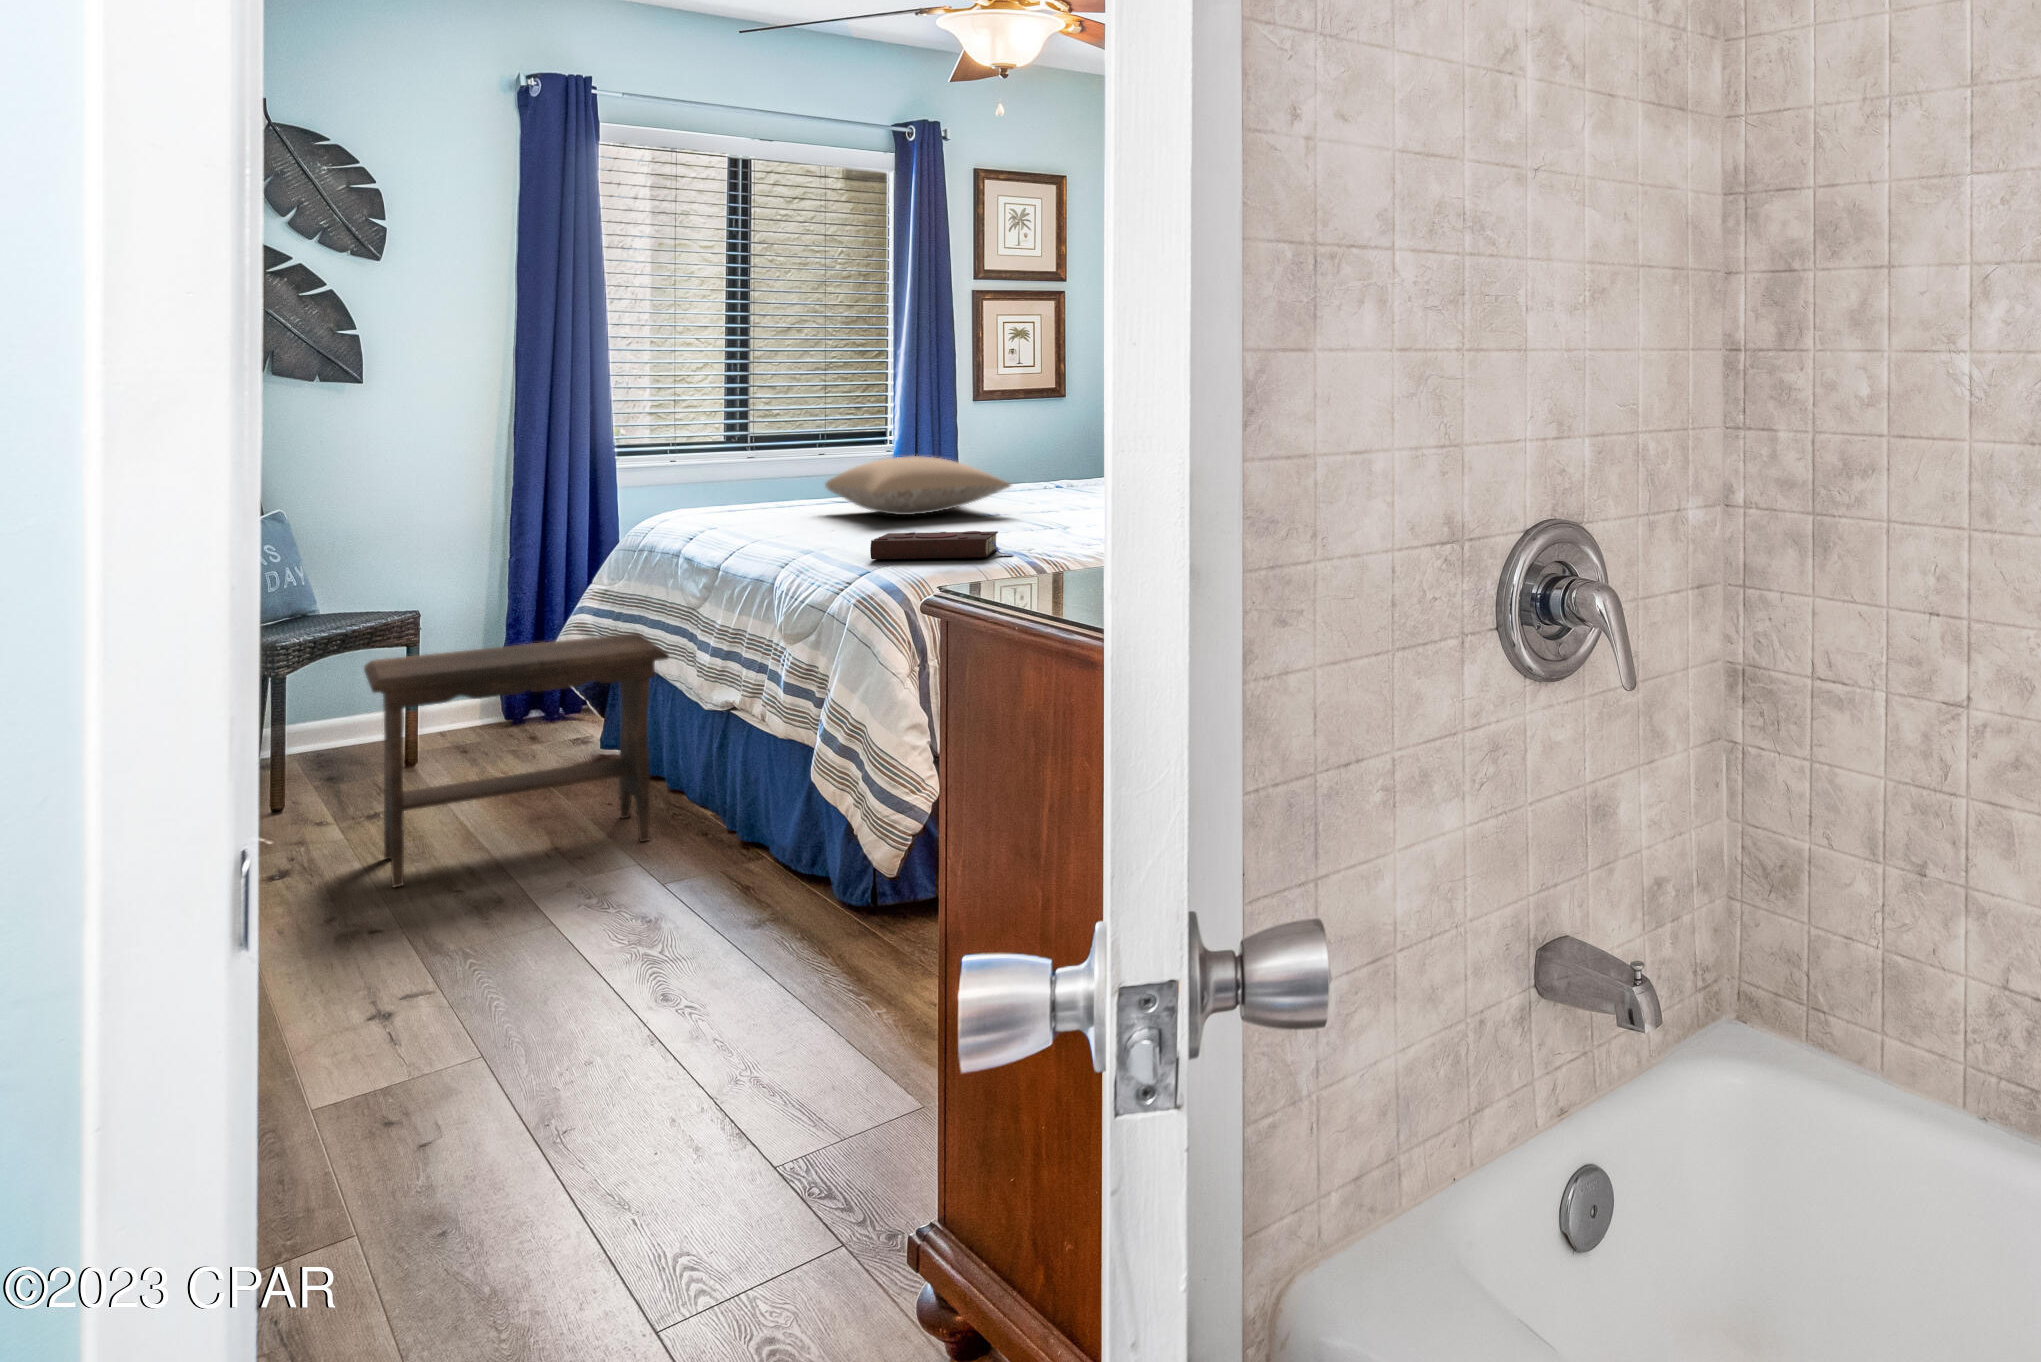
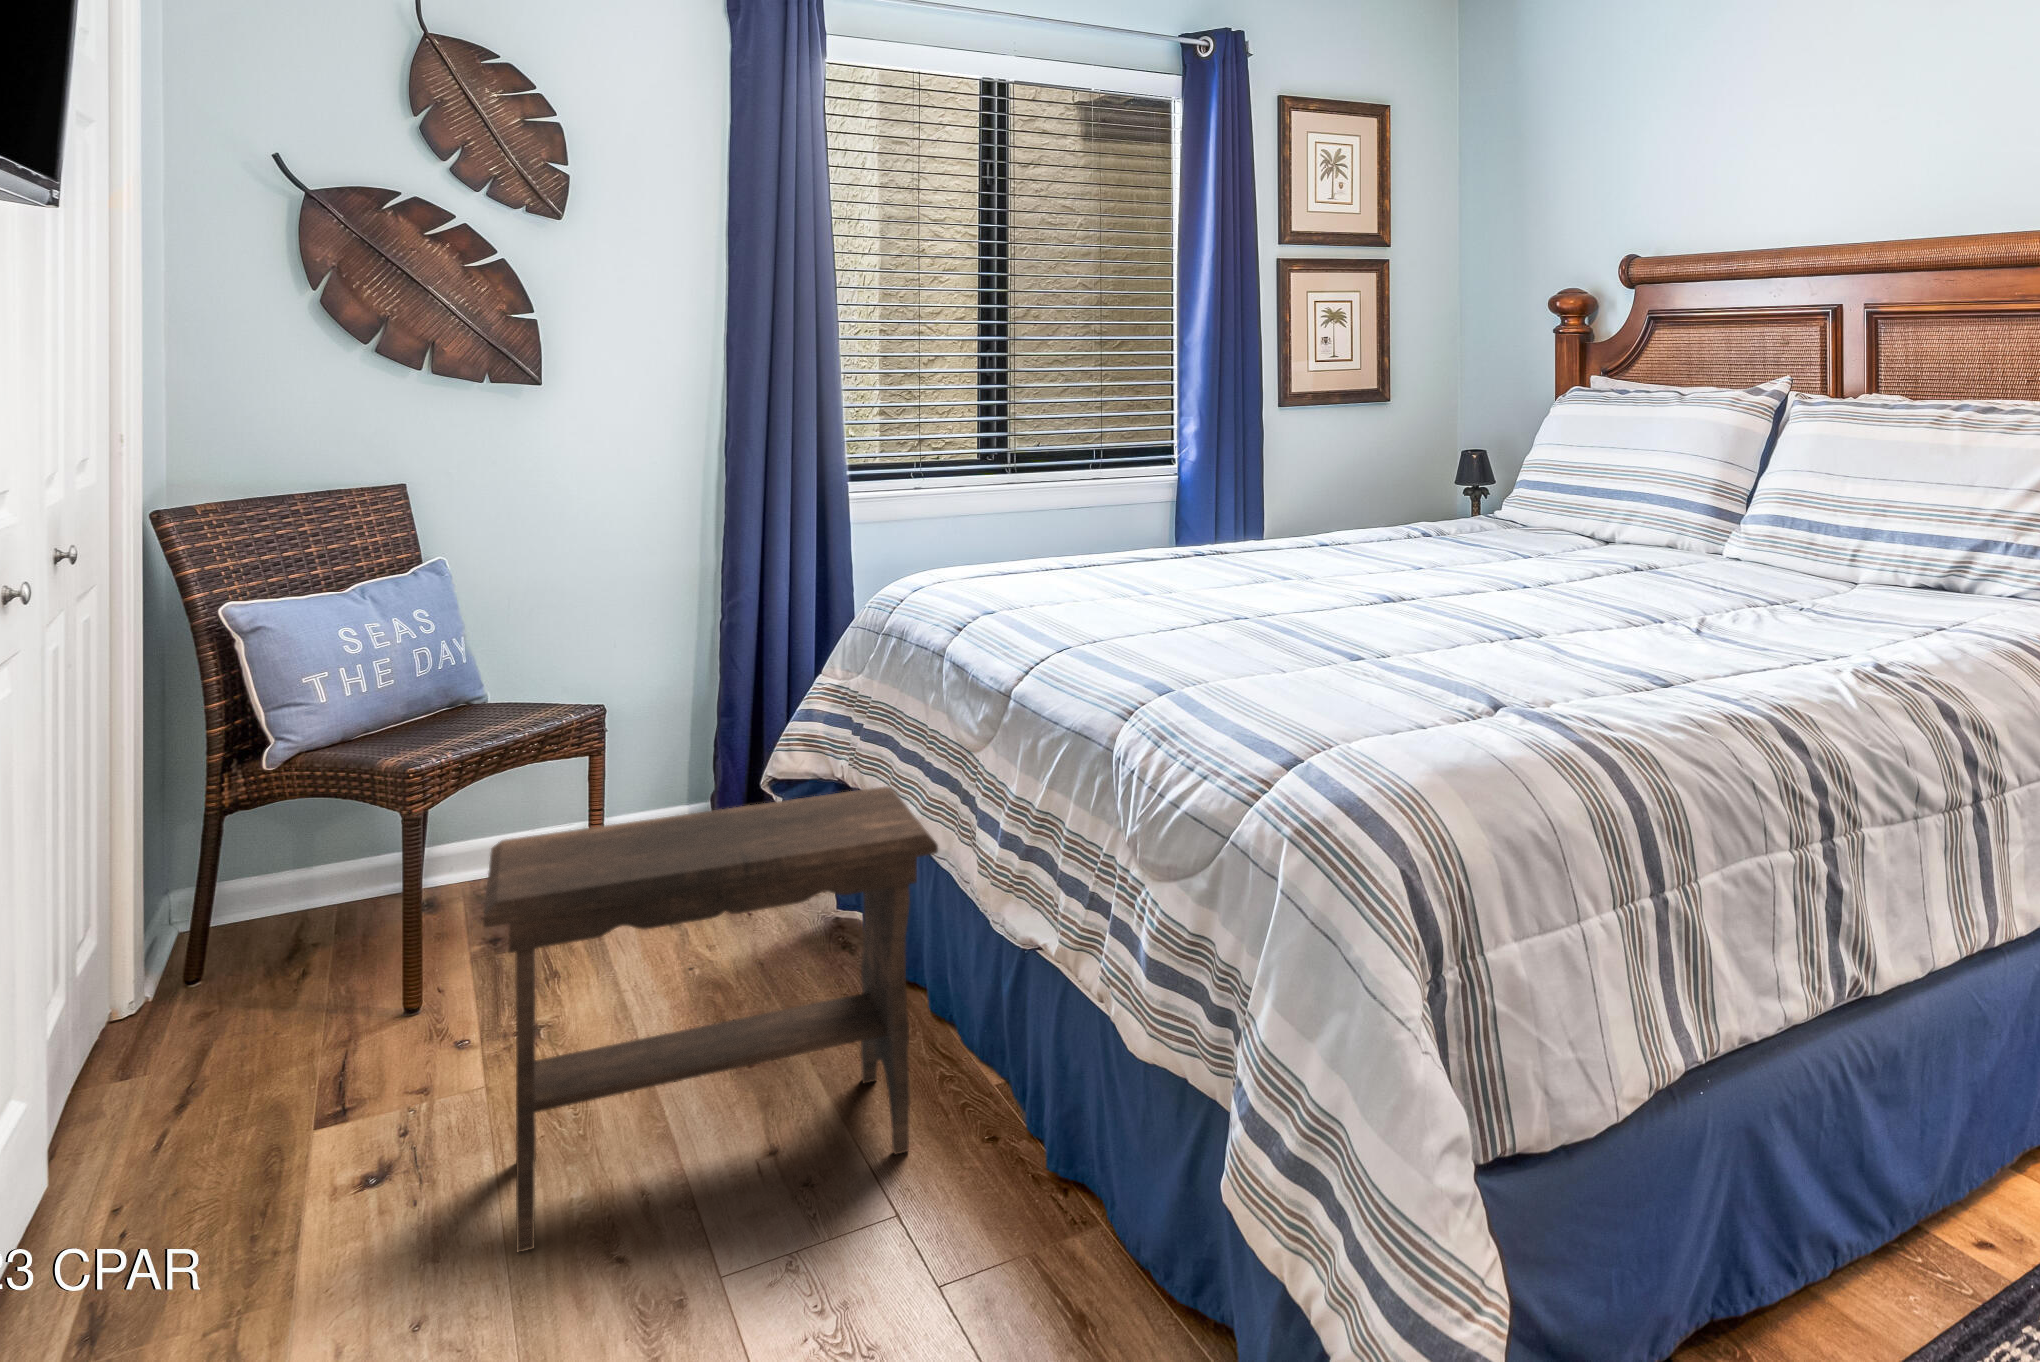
pillow: present [825,456,1011,515] -> none [1142,504,1424,596]
book: present [870,531,1012,559] -> none [1285,662,1529,723]

